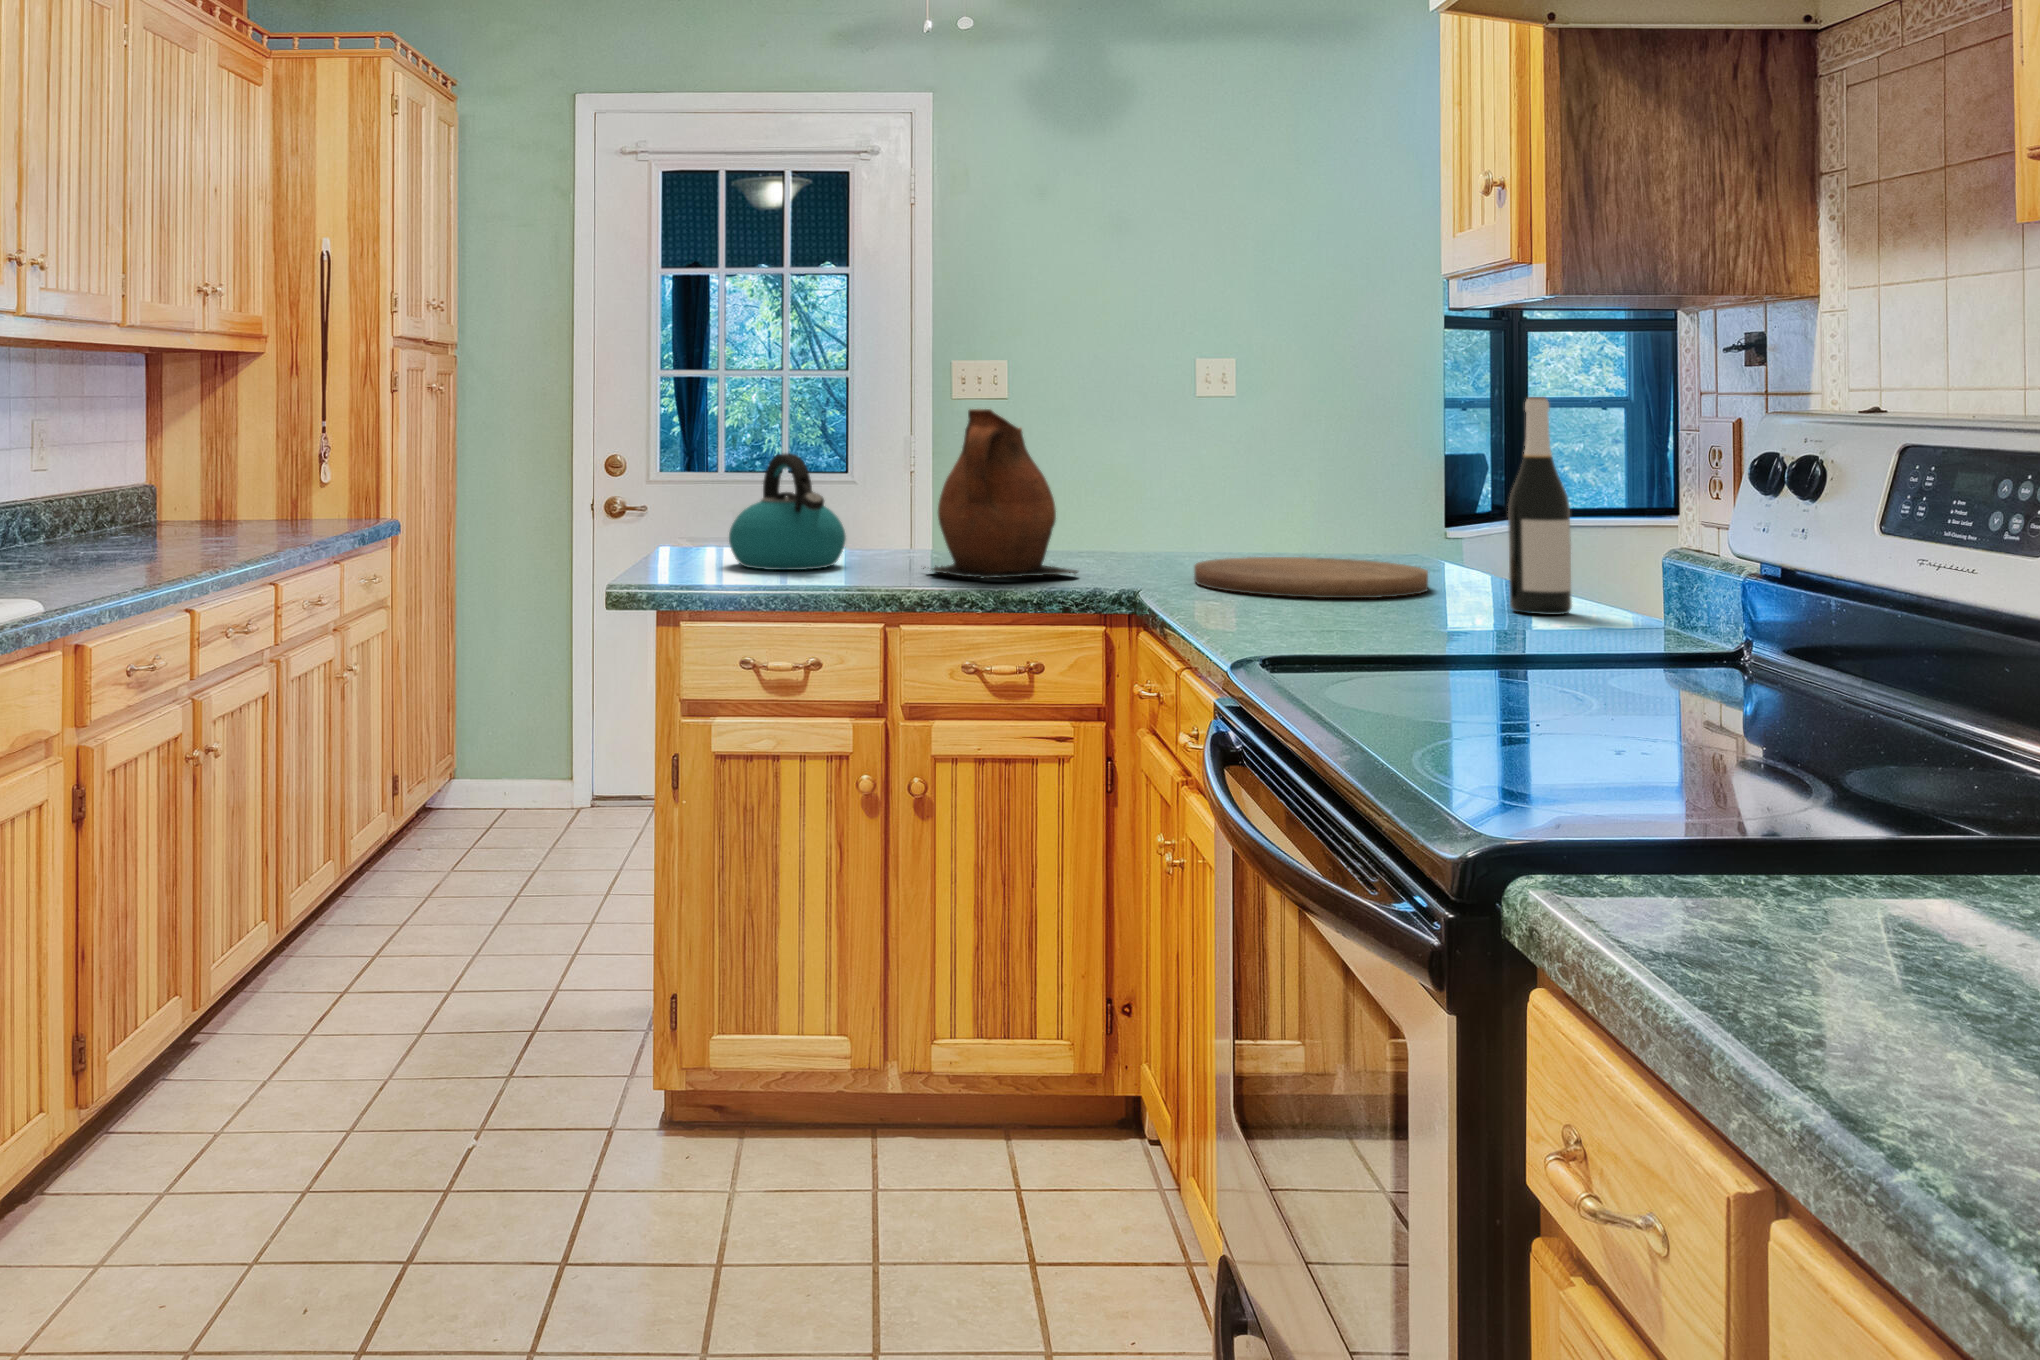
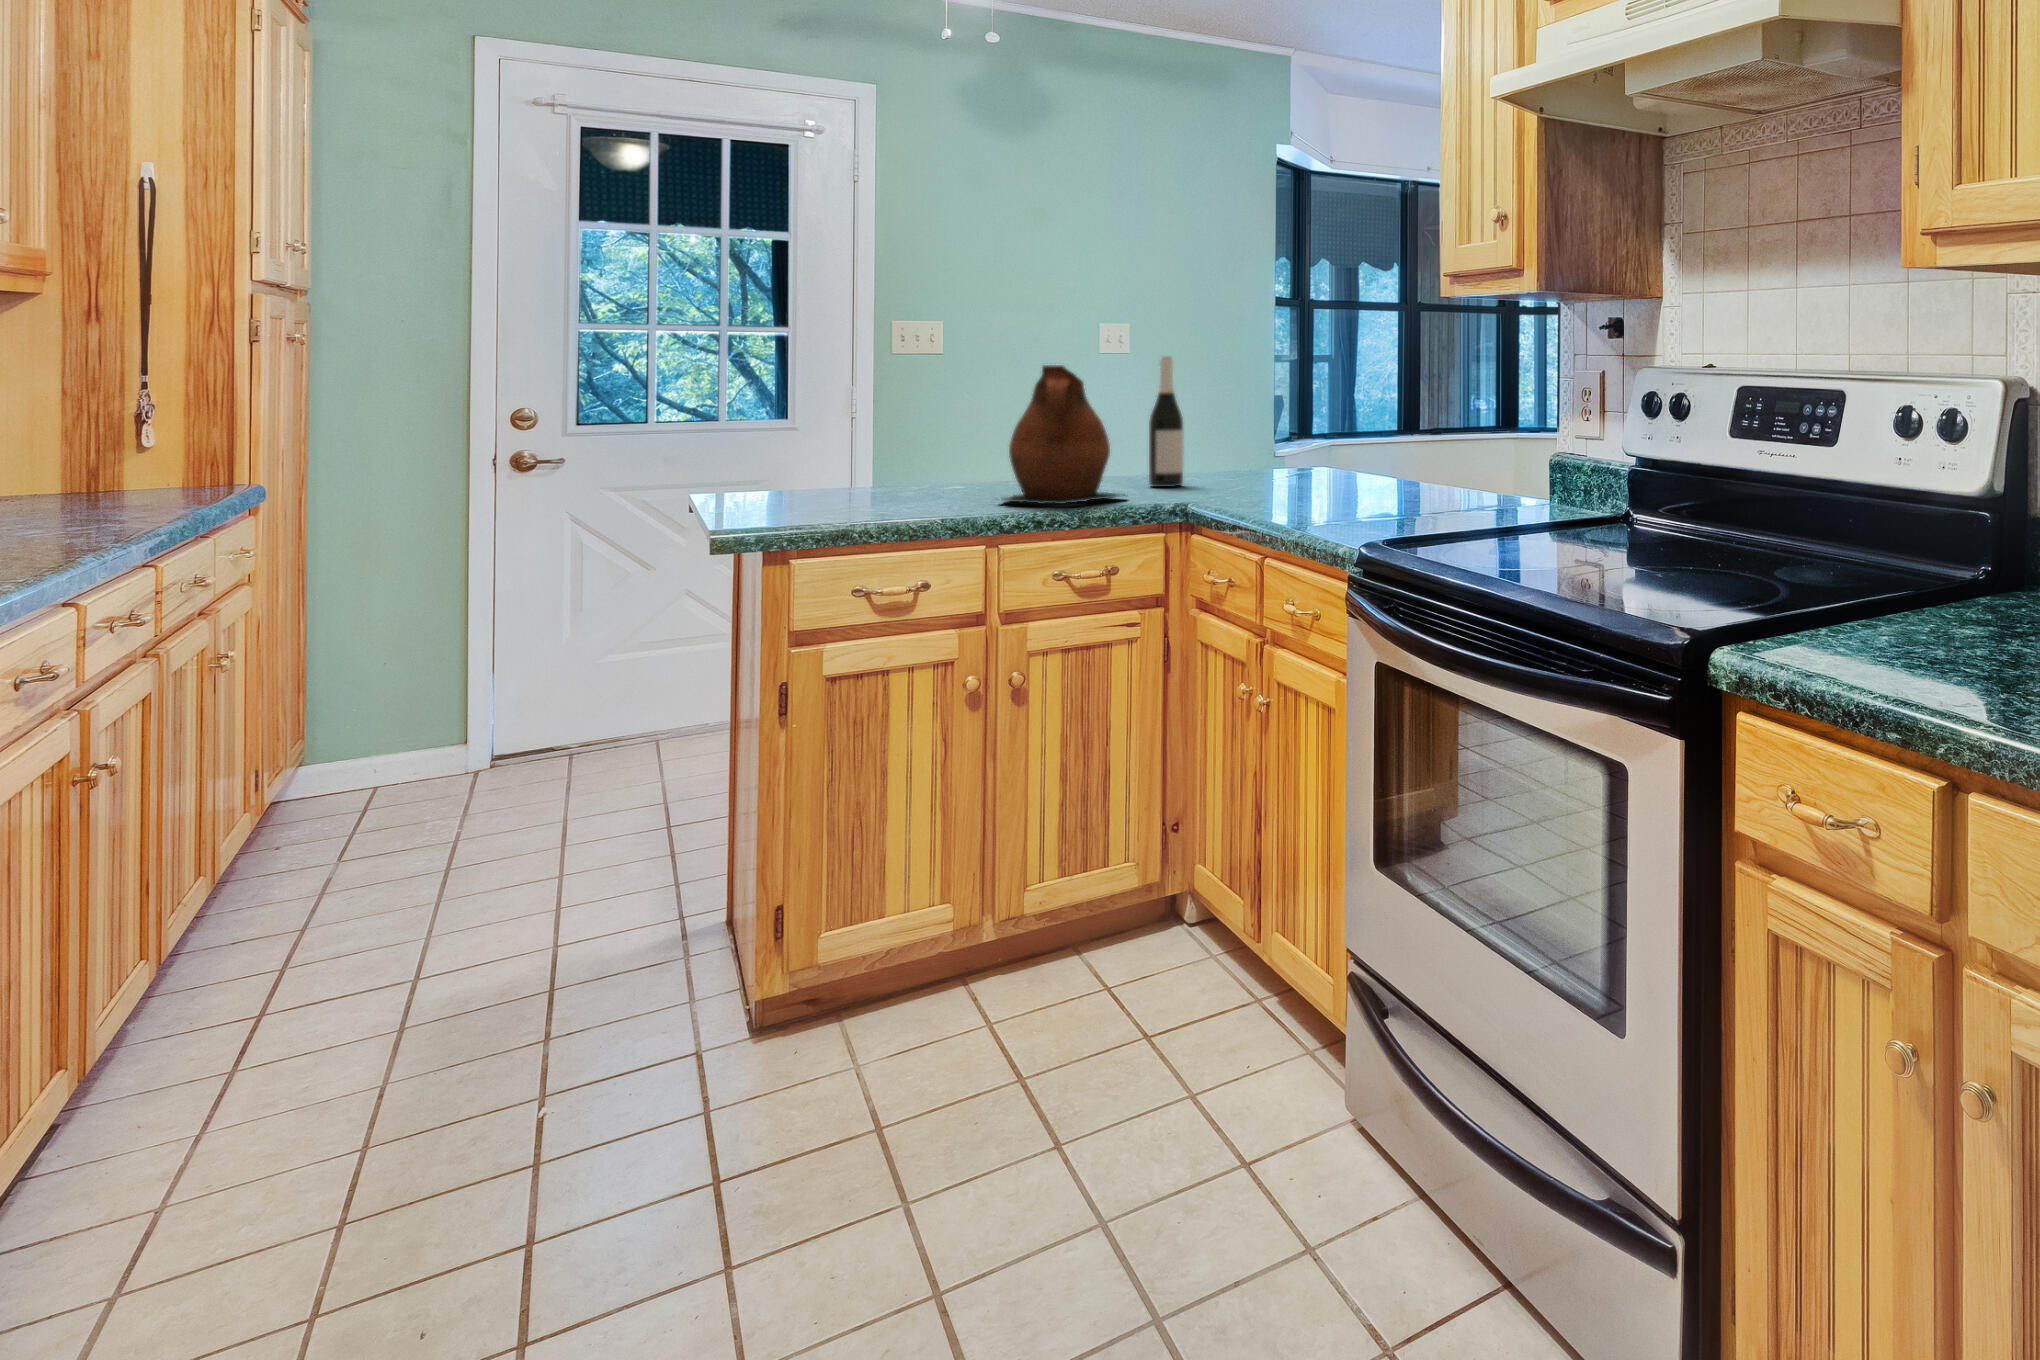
wine bottle: present [1508,397,1572,615] -> present [1149,357,1183,487]
kettle: present [729,453,846,570] -> none [796,405,914,510]
cutting board: present [1194,557,1428,598] -> none [1217,475,1379,502]

